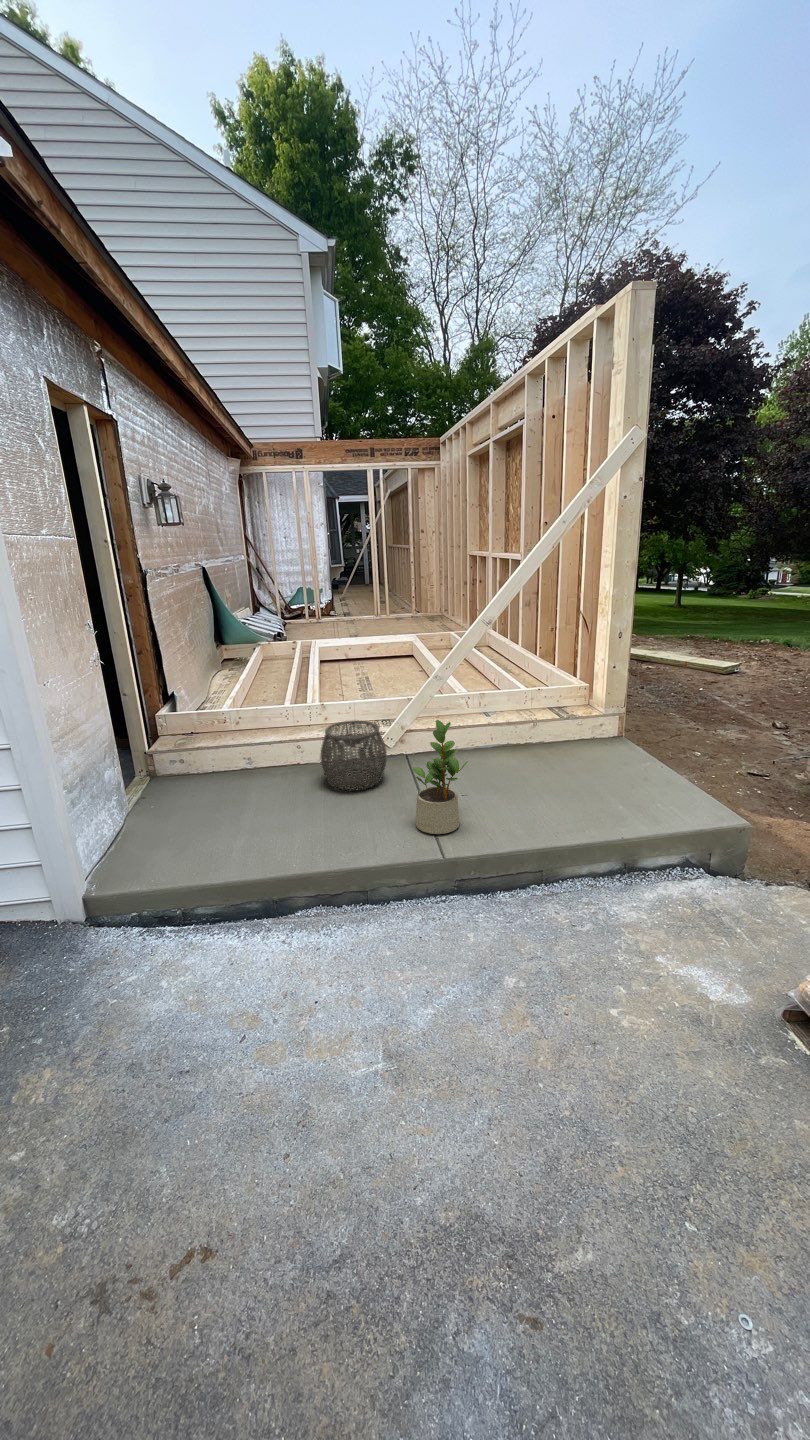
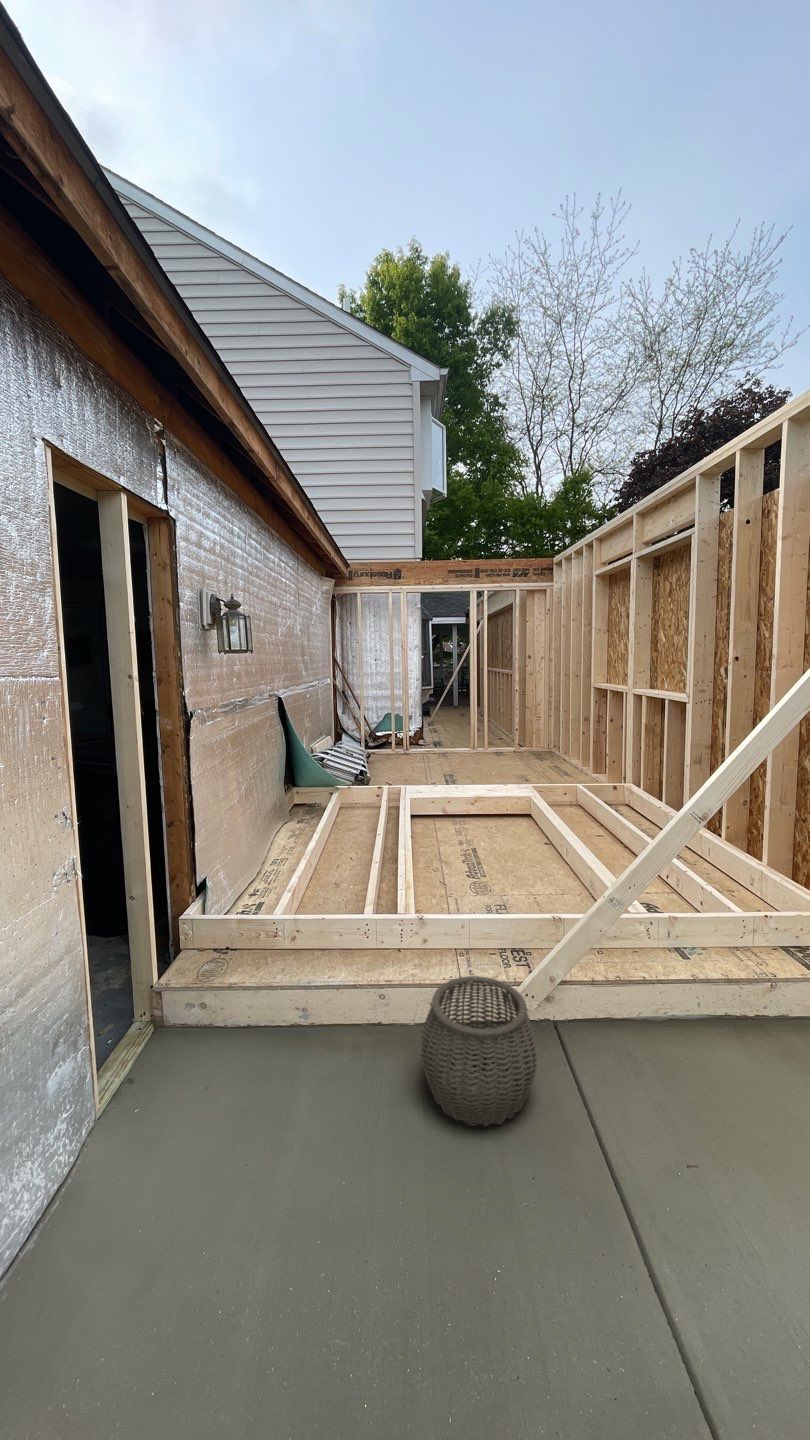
potted plant: present [413,720,468,834] -> none [622,1082,762,1350]

